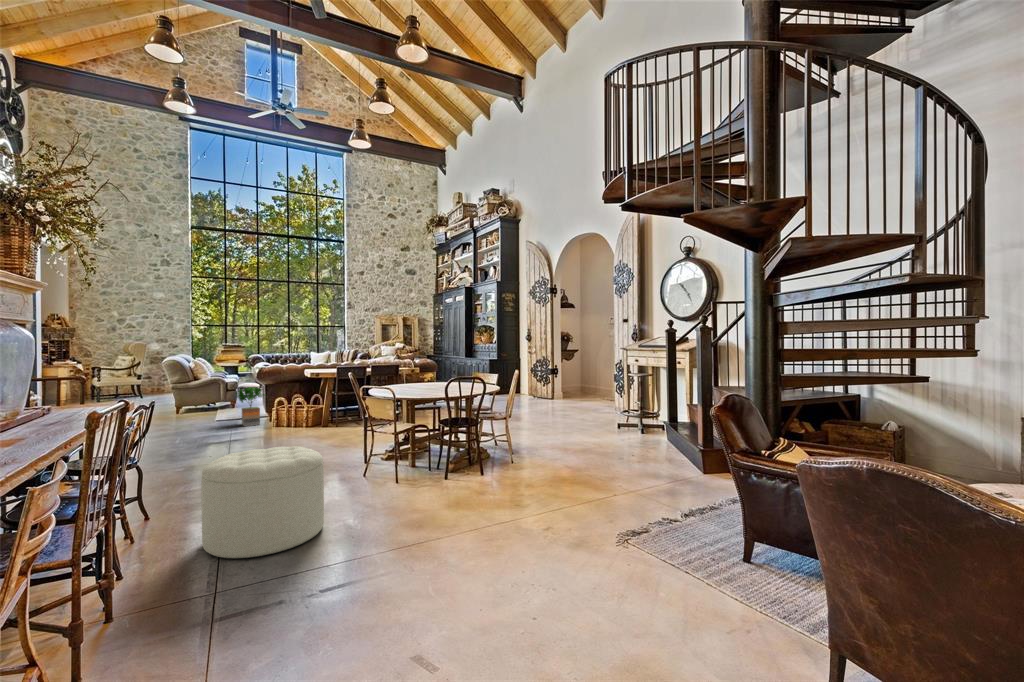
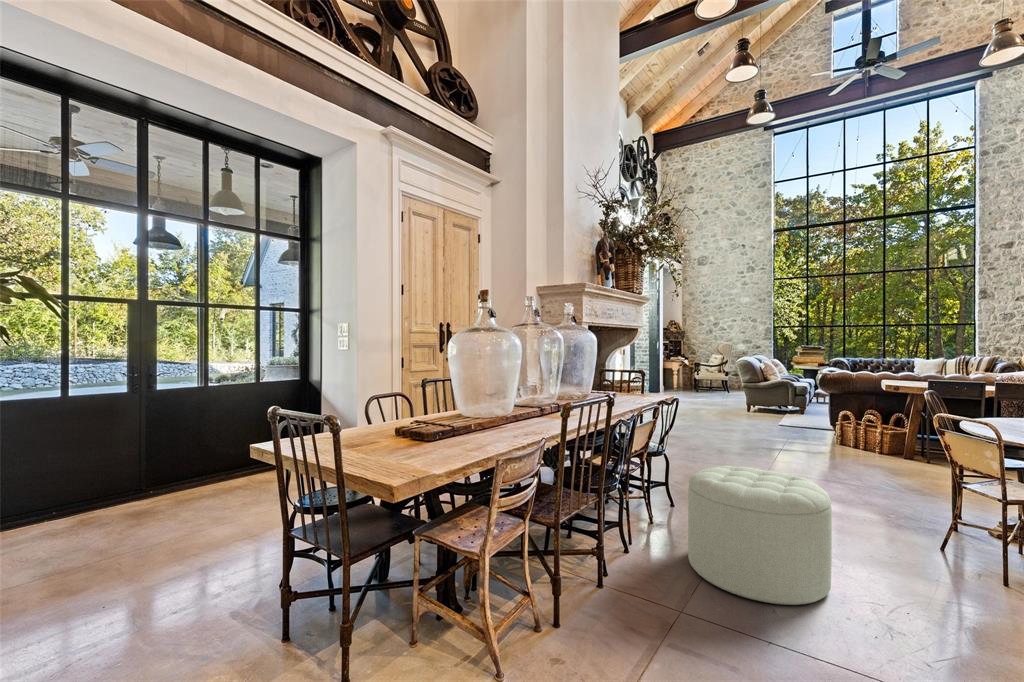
potted tree: present [236,387,264,426] -> none [793,393,831,438]

